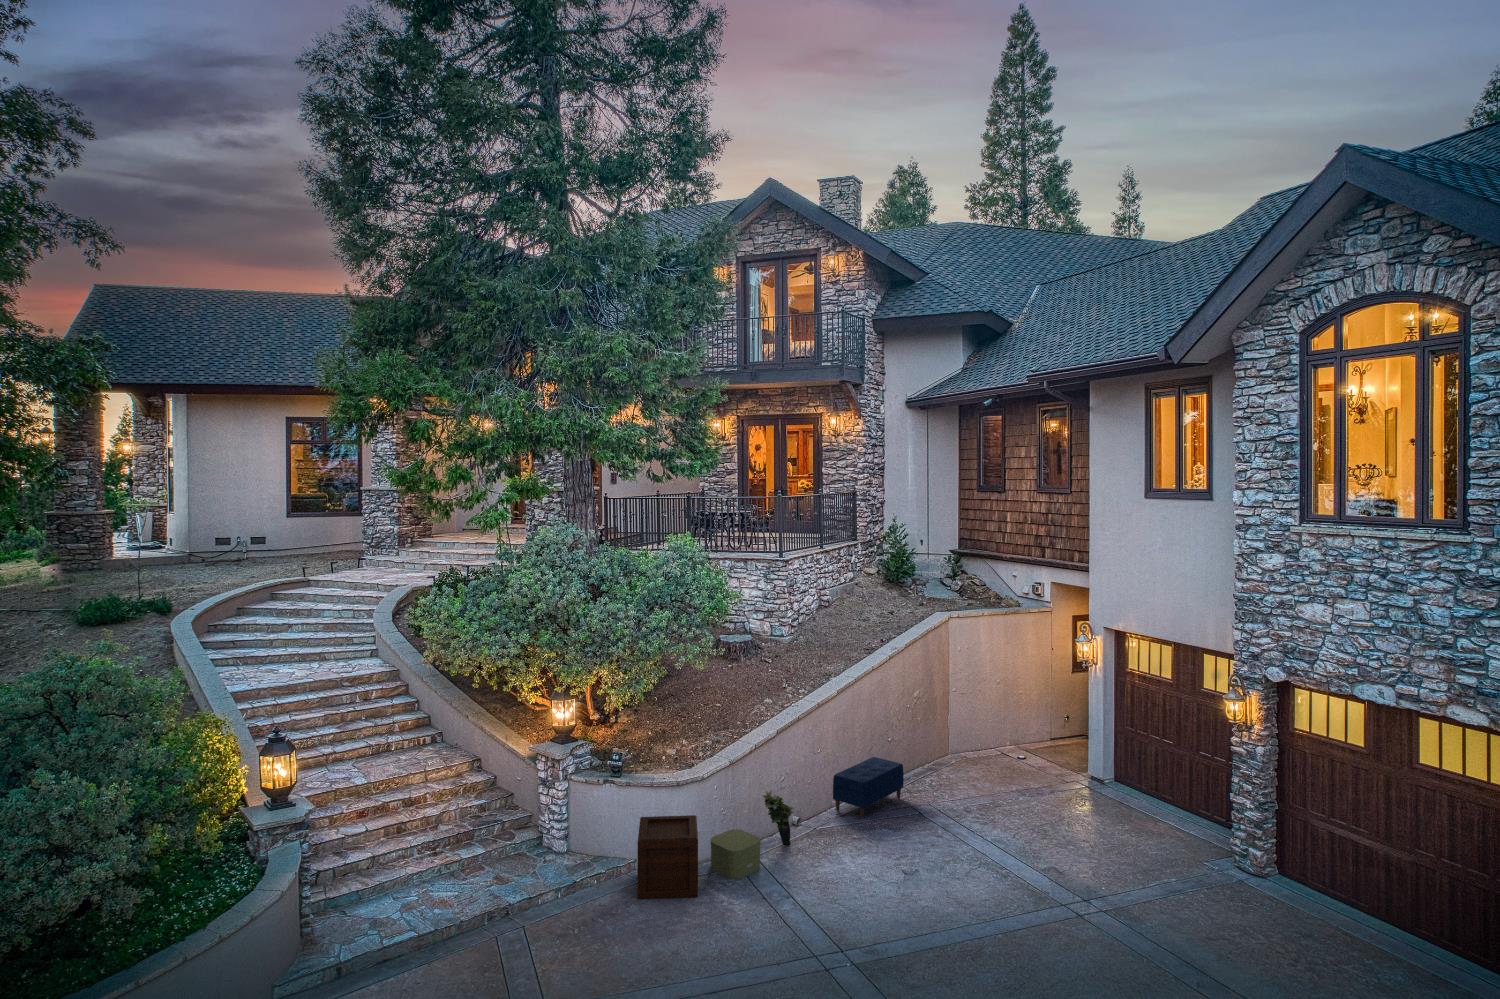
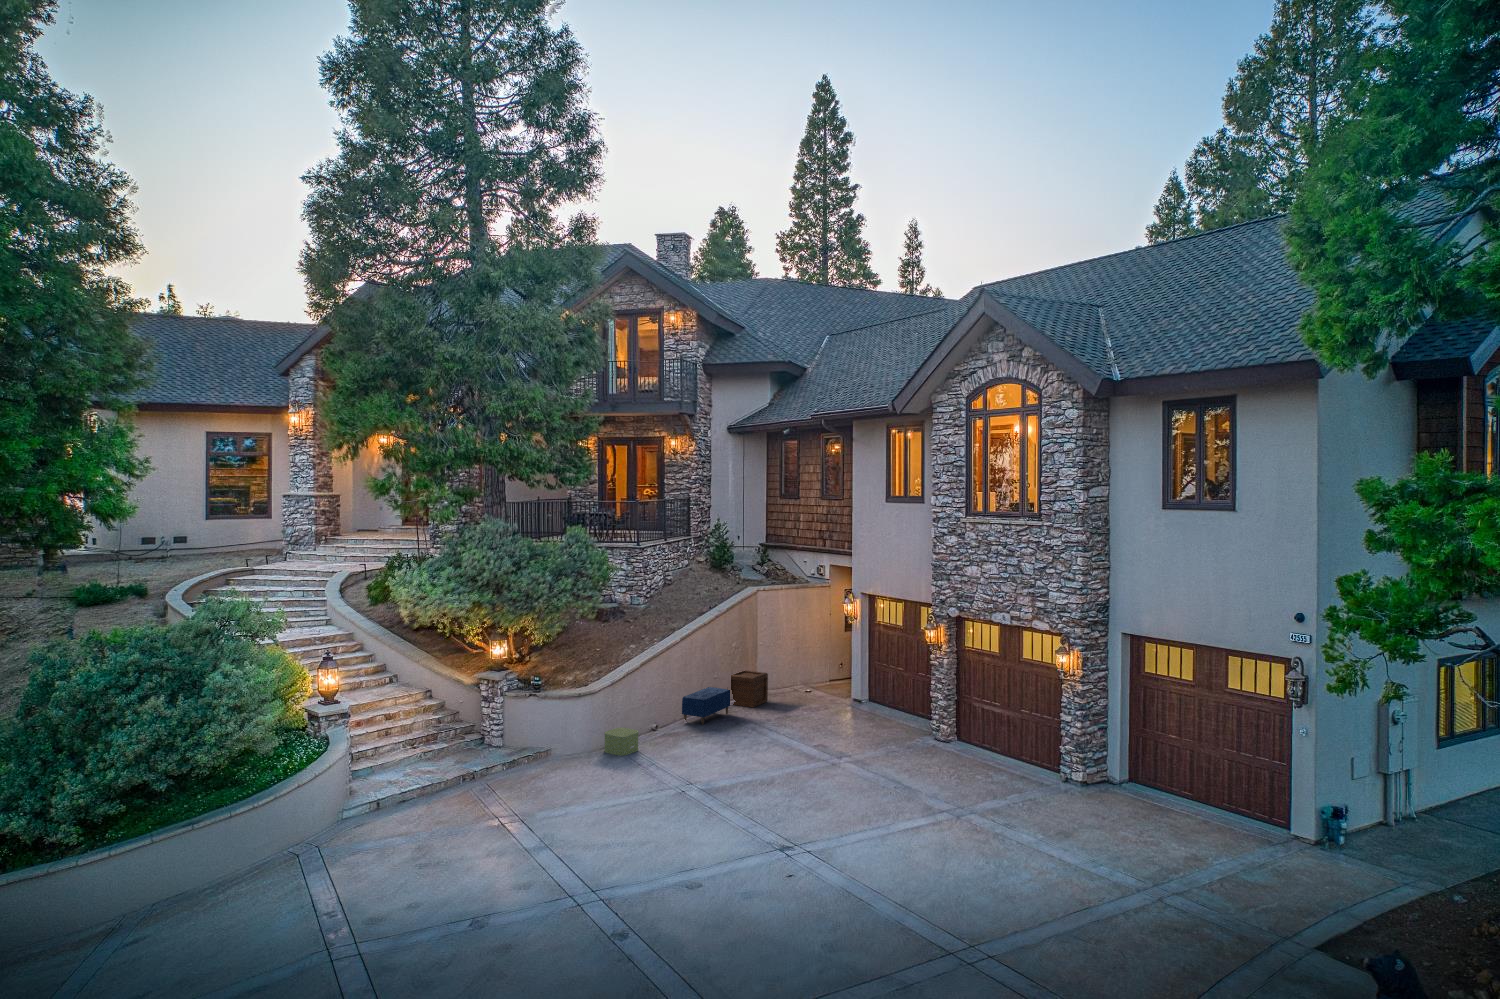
potted plant: present [763,790,794,845] -> none [637,703,659,739]
wooden crate: present [637,815,698,899] -> present [731,670,768,708]

